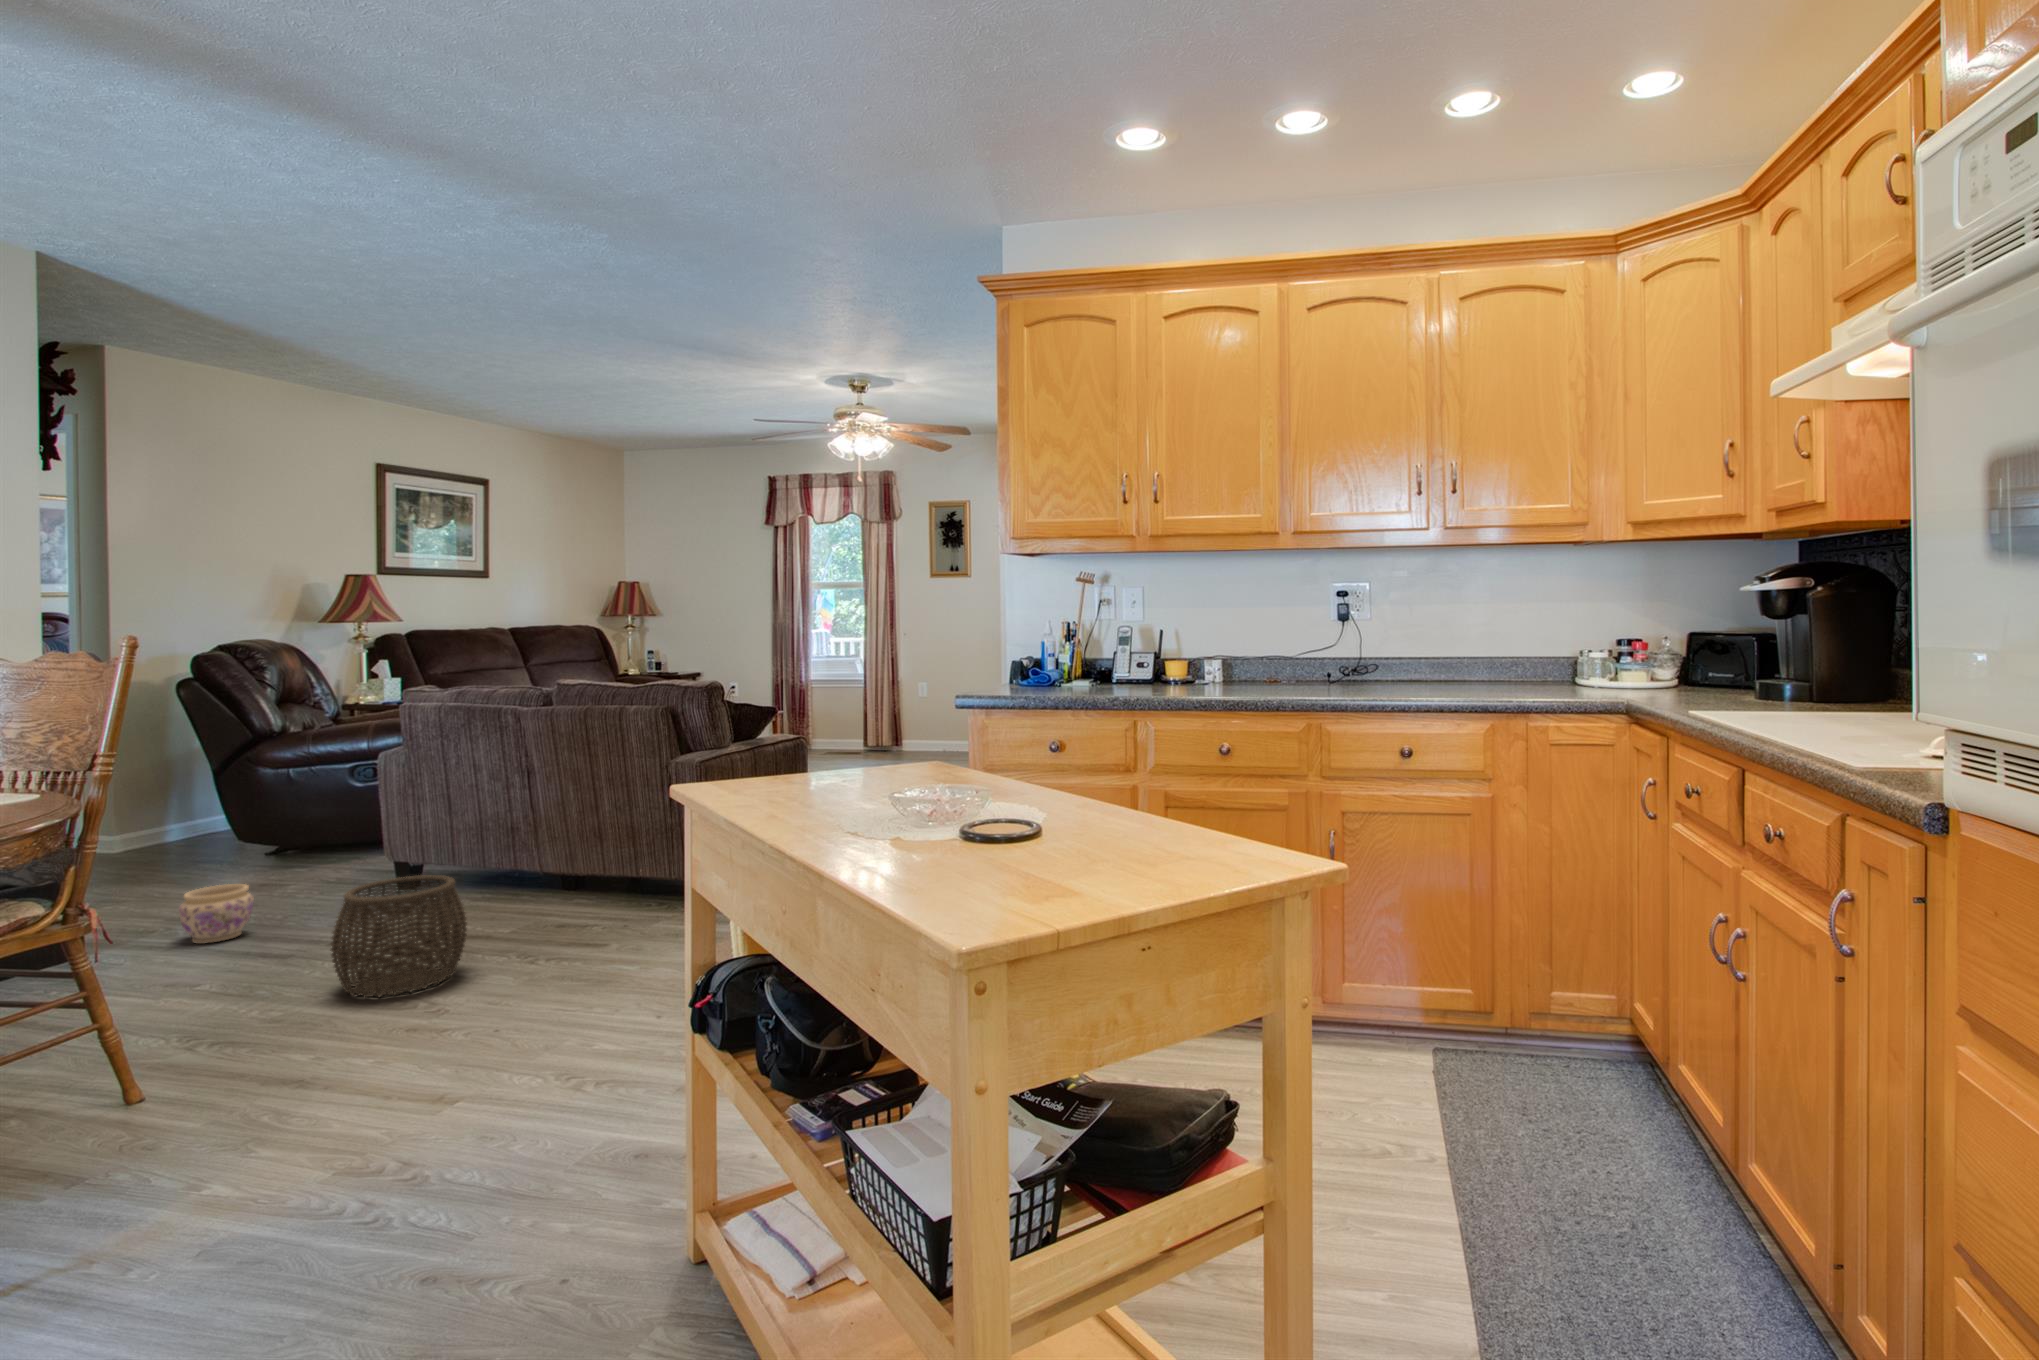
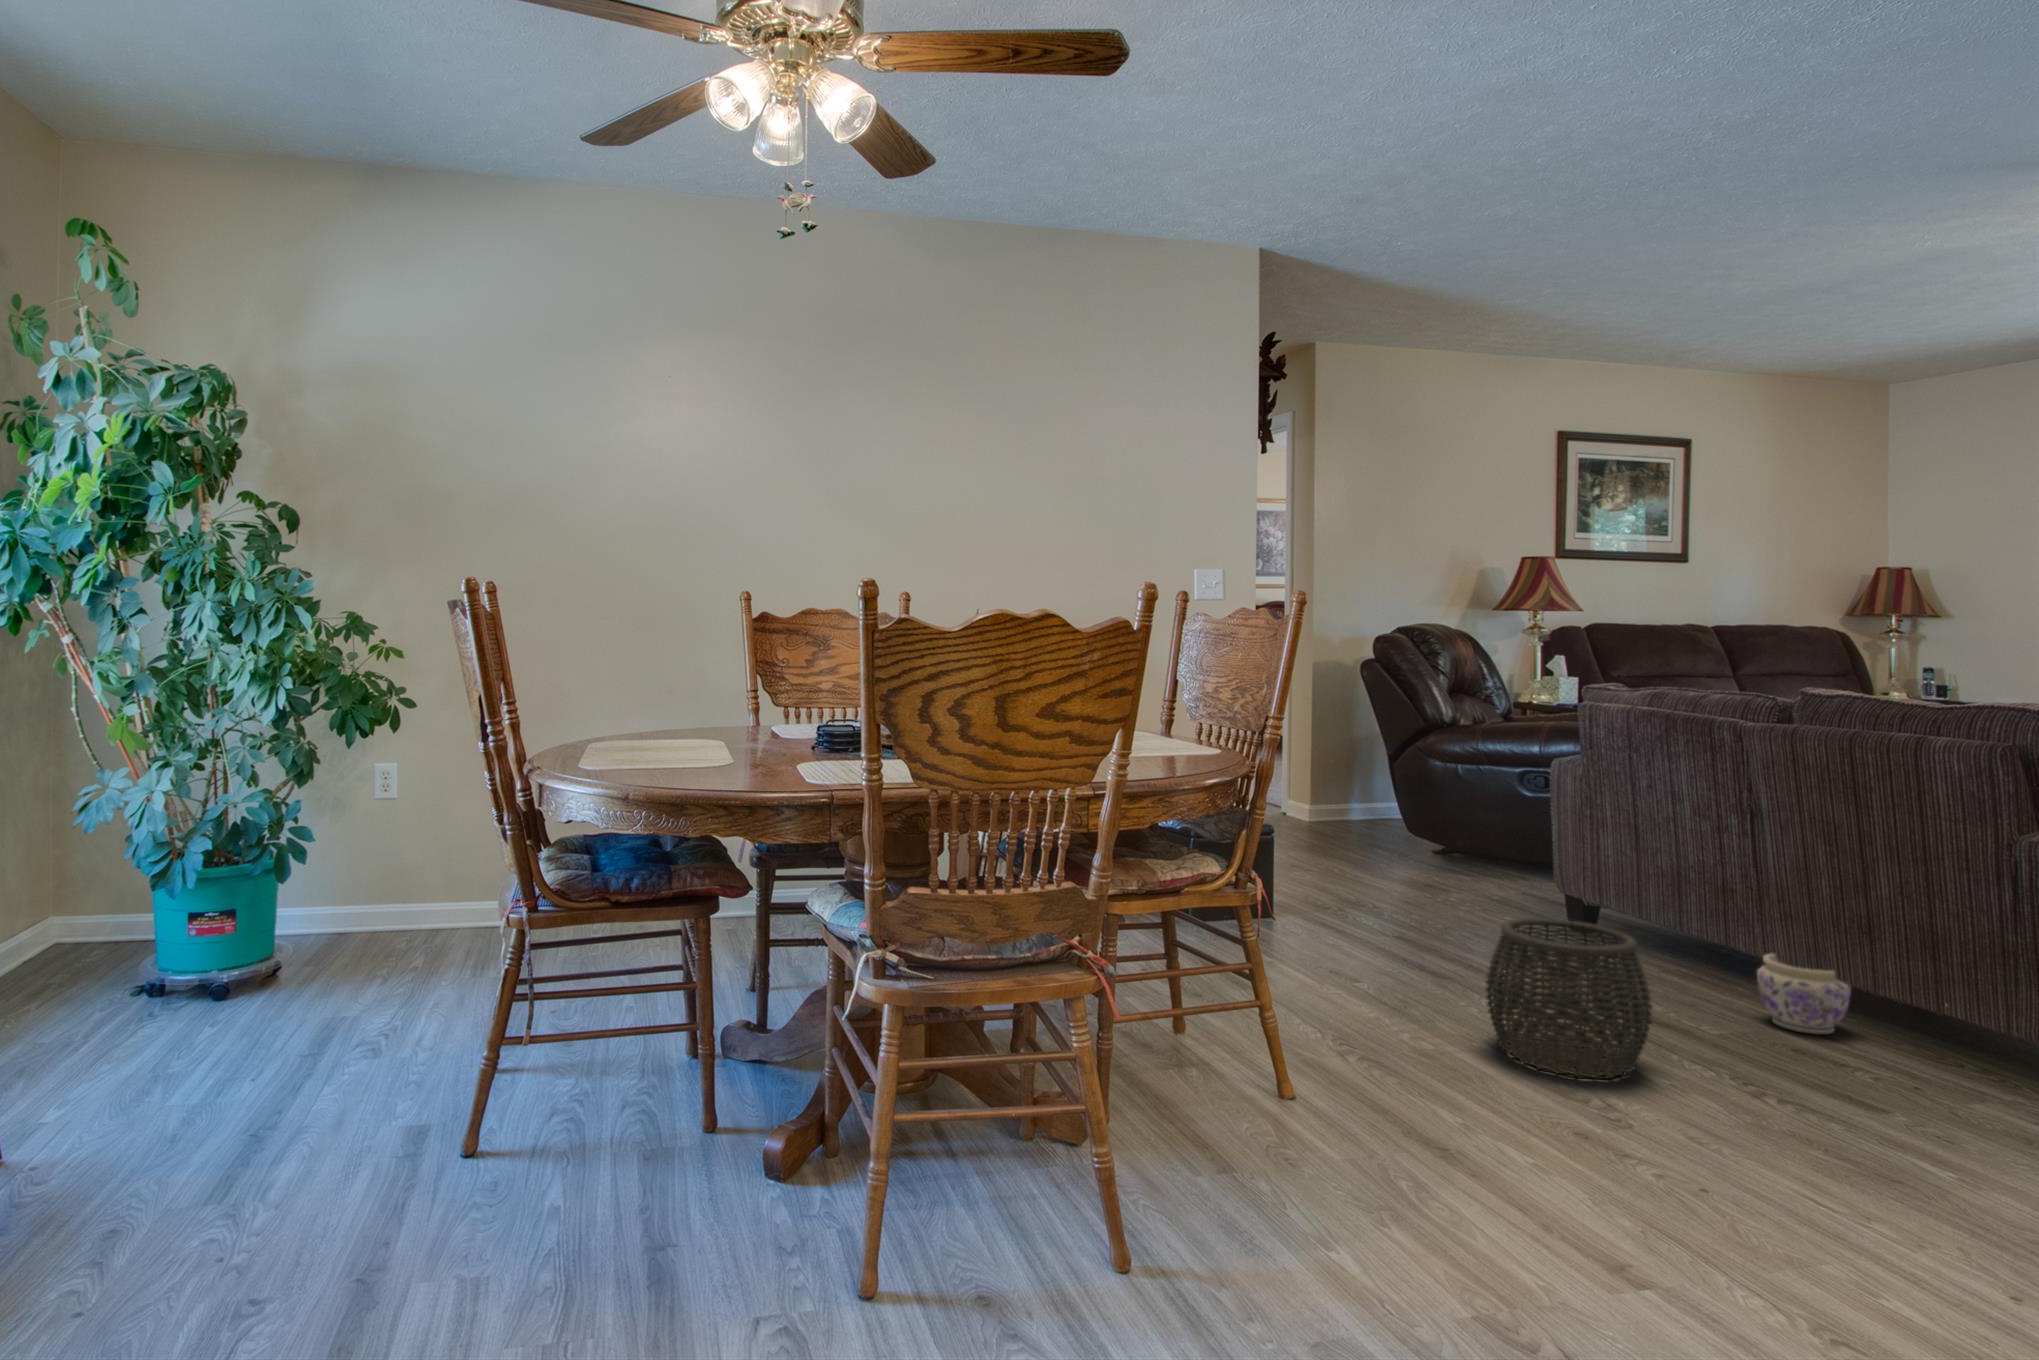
planter: present [179,884,254,944] -> present [1757,954,1851,1035]

